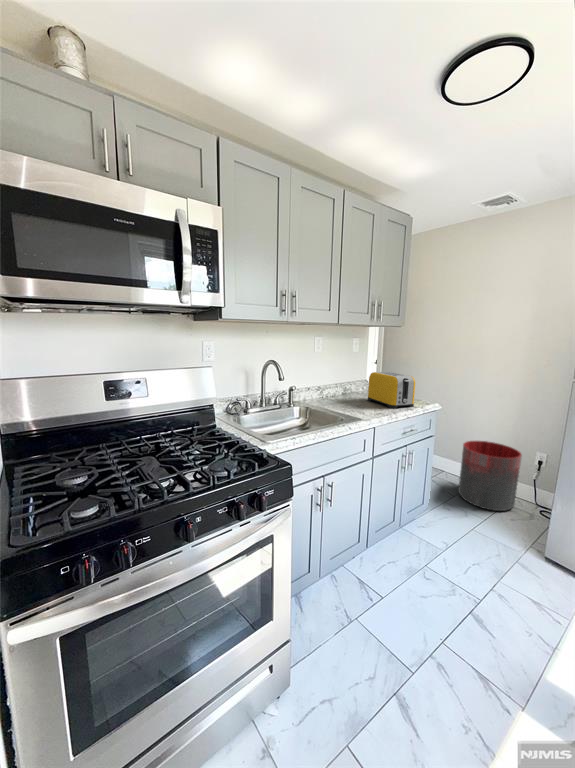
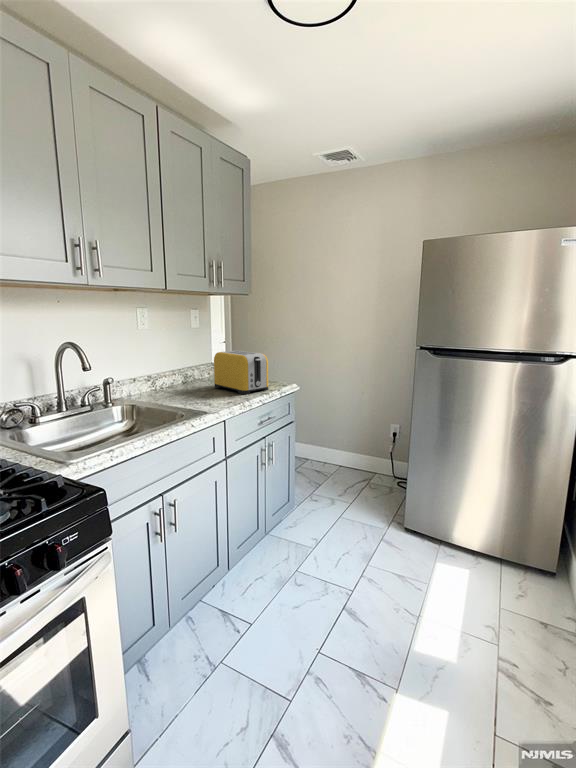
trash can: present [458,441,522,511] -> none [322,420,377,491]

